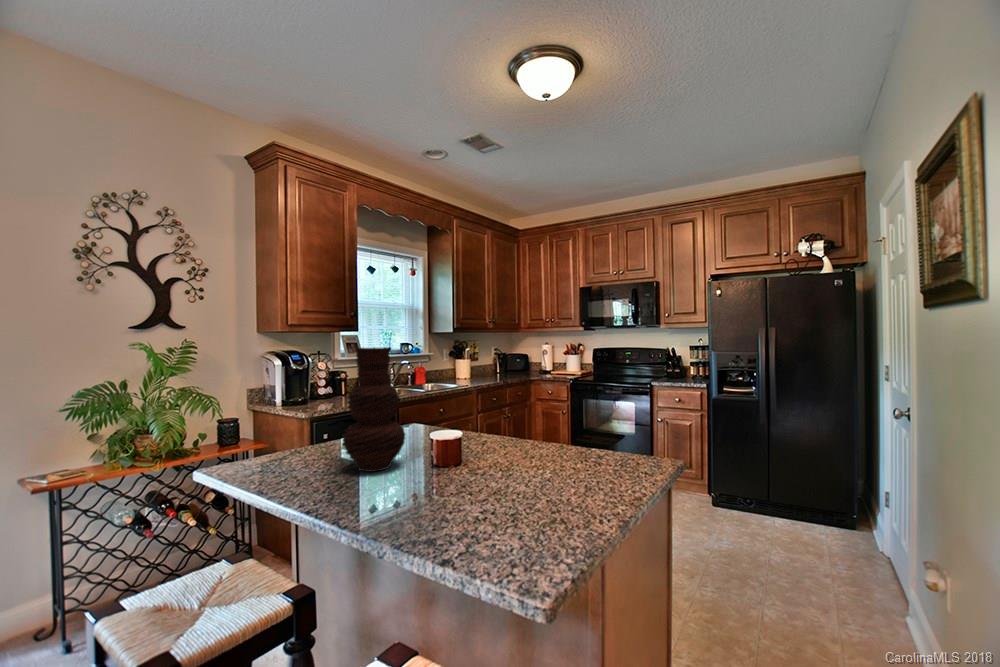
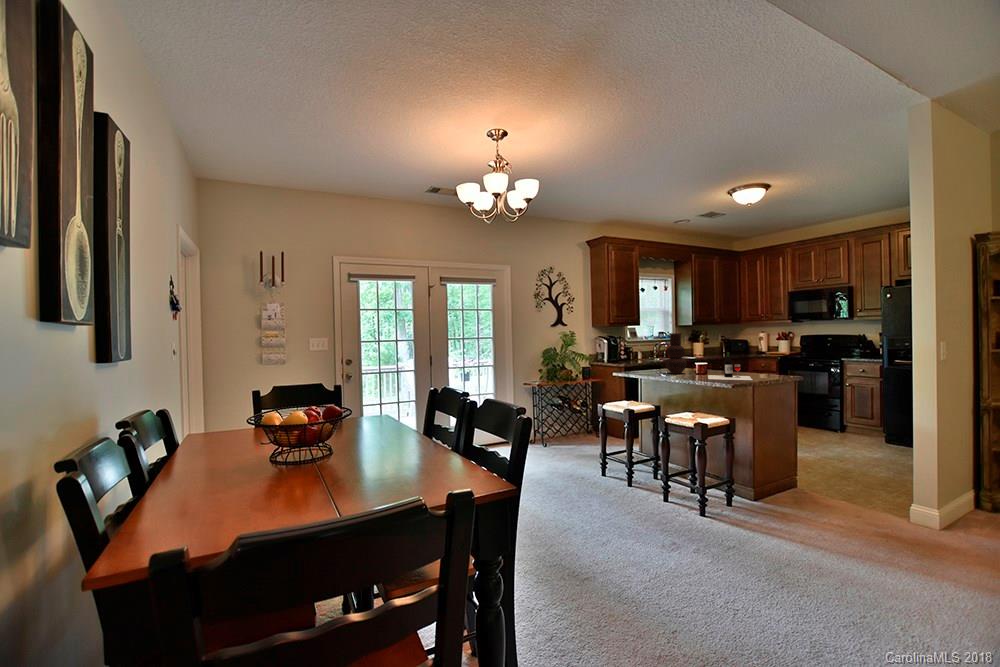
wine bottle: none [453,409,595,519] -> present [708,353,752,380]

